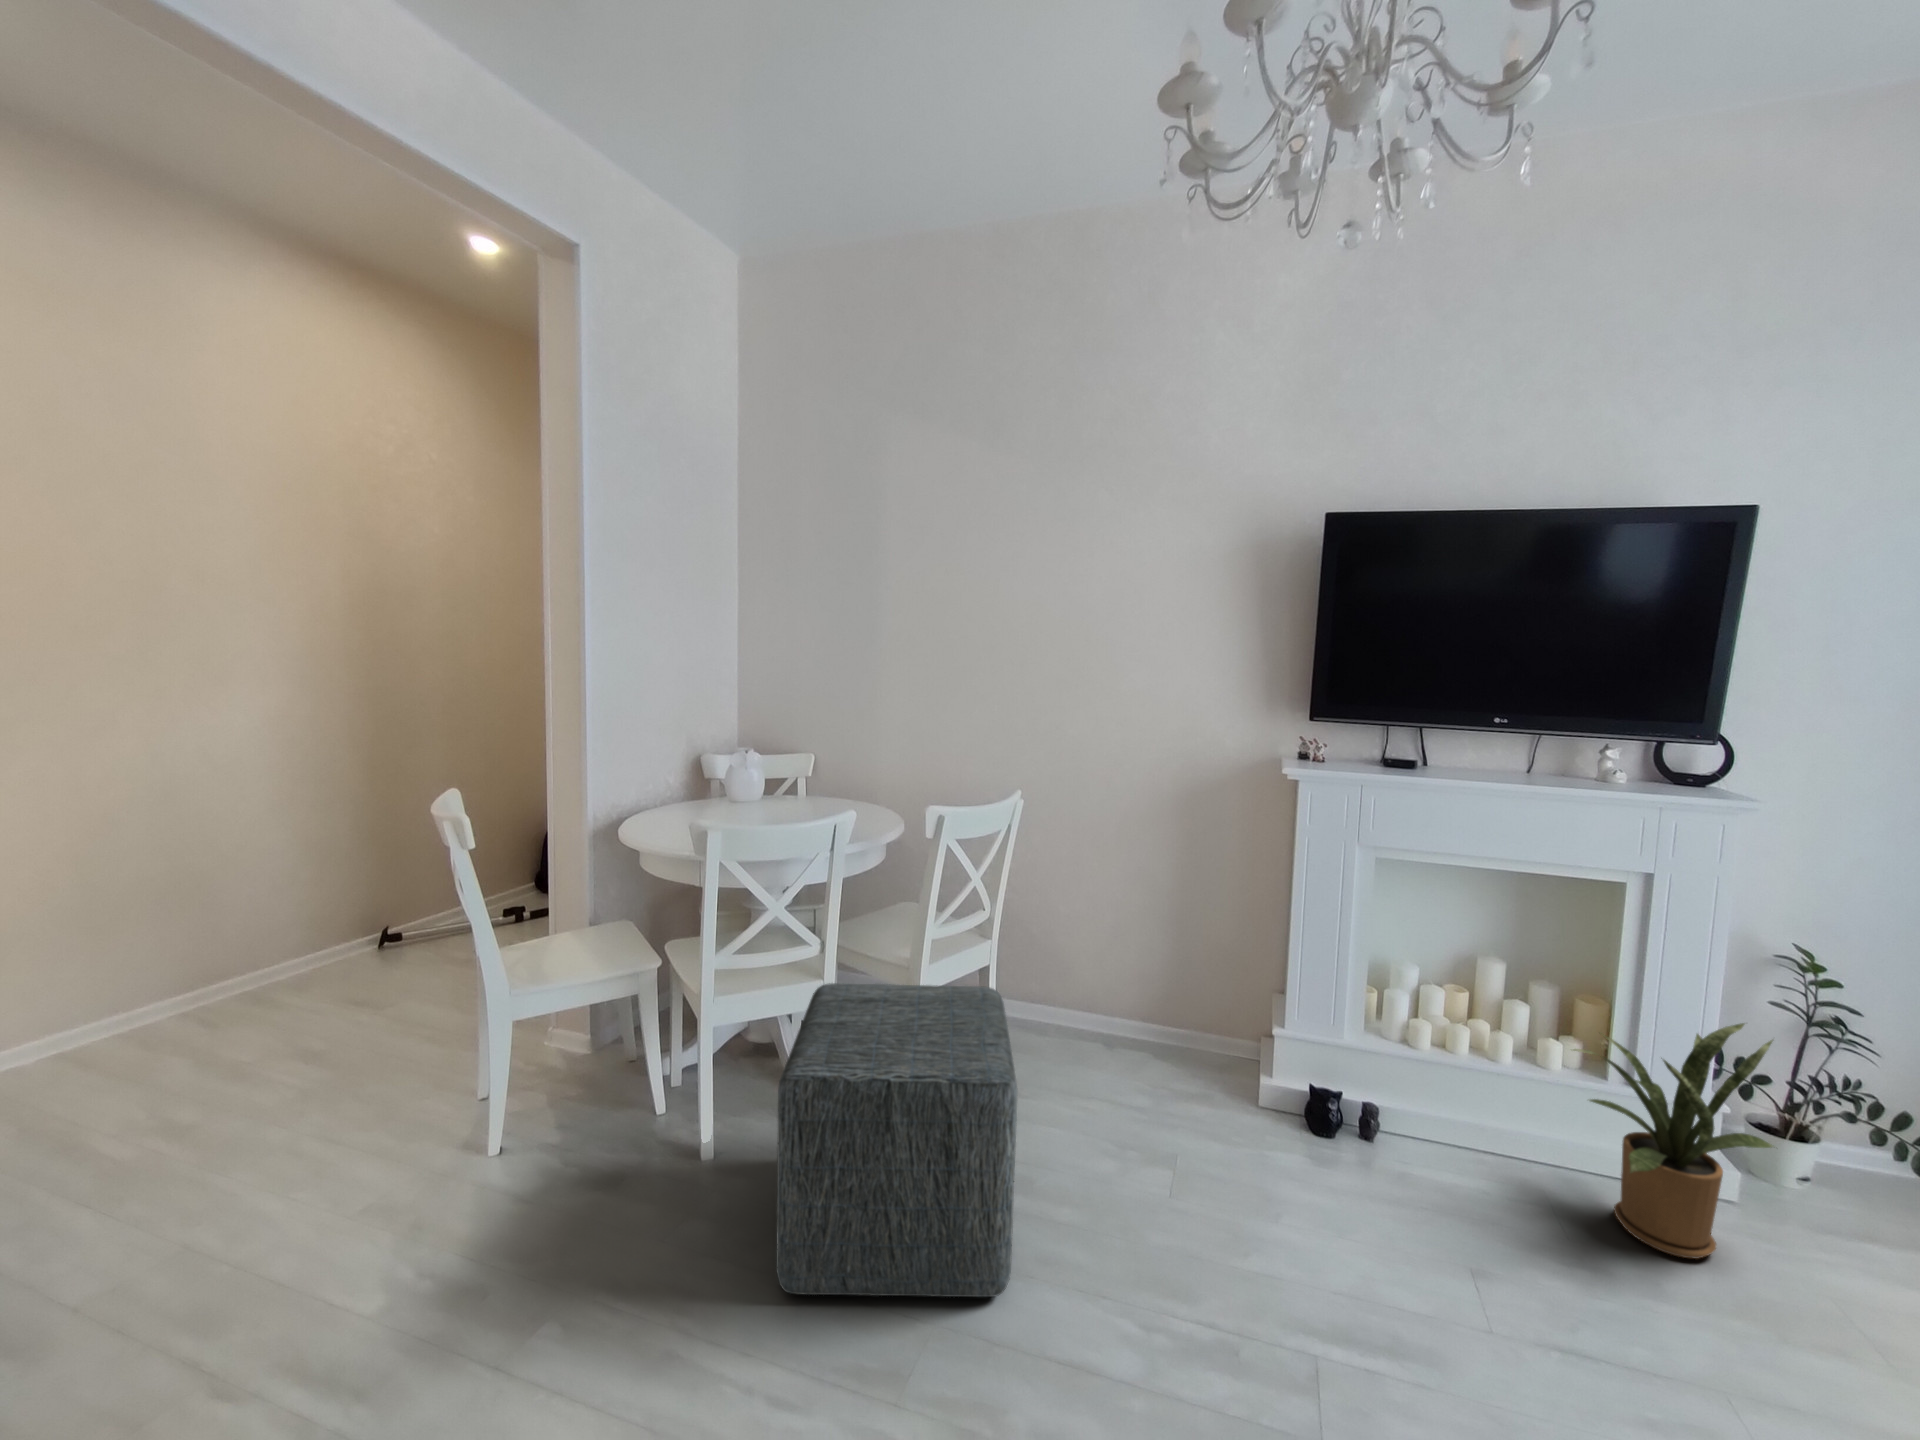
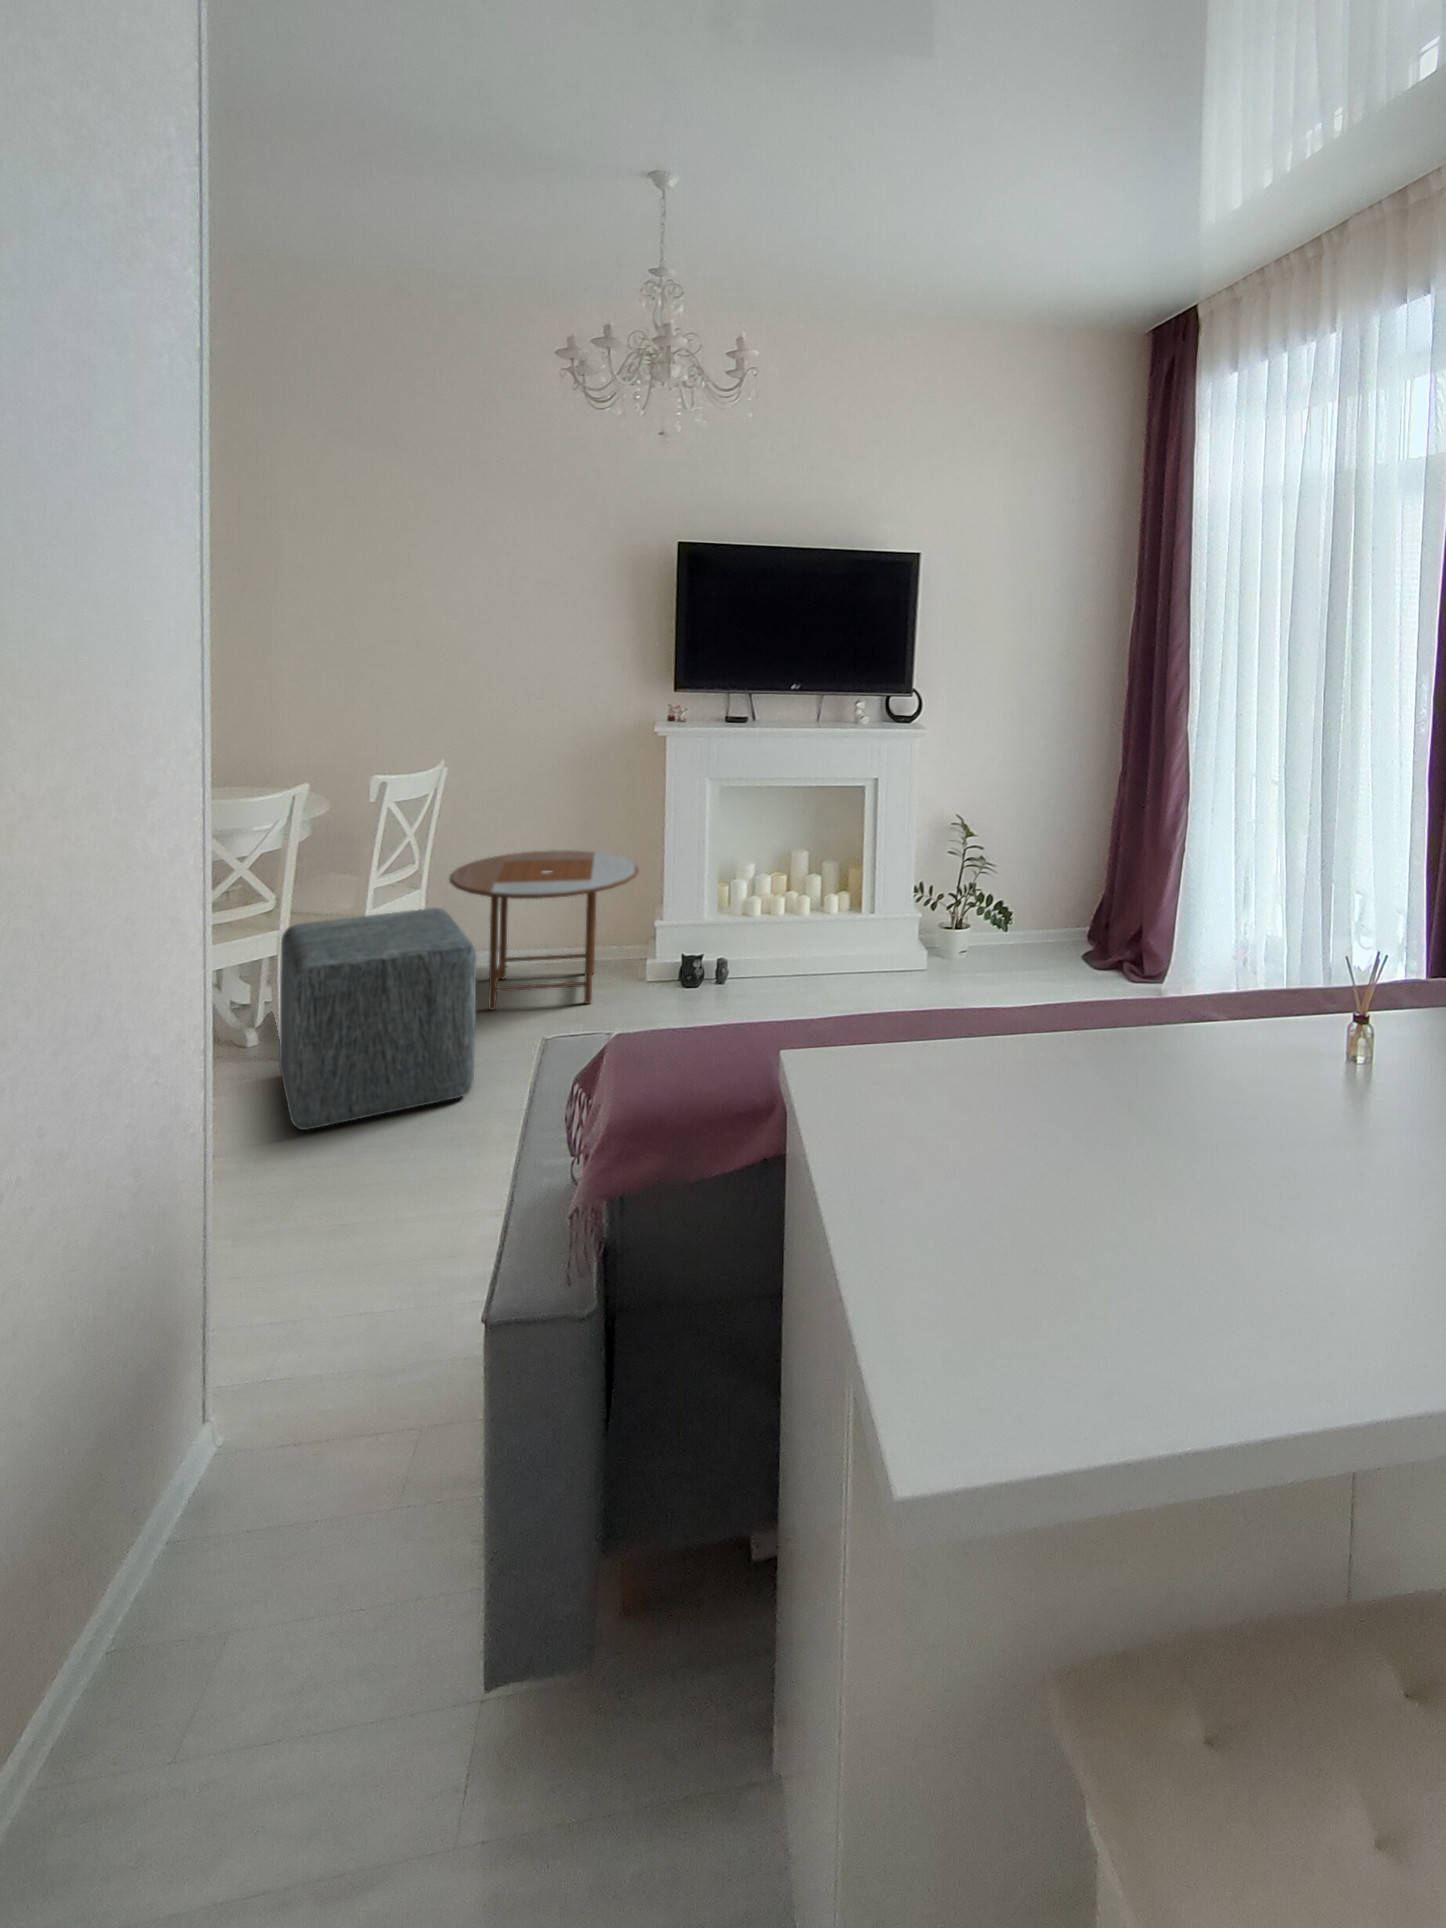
side table: none [1019,906,1255,1135] -> present [449,850,639,1010]
house plant: present [1574,1023,1773,1259] -> none [820,856,928,994]

